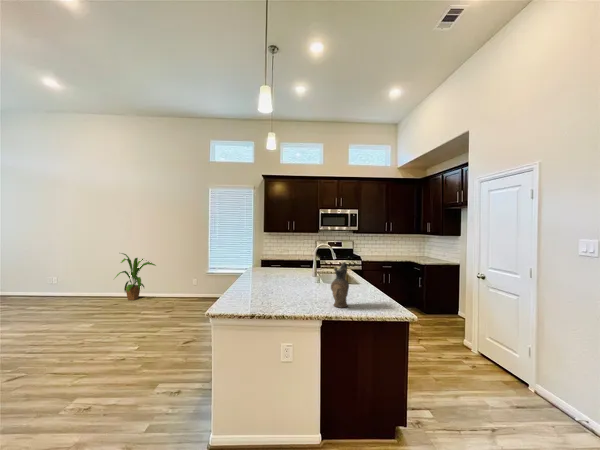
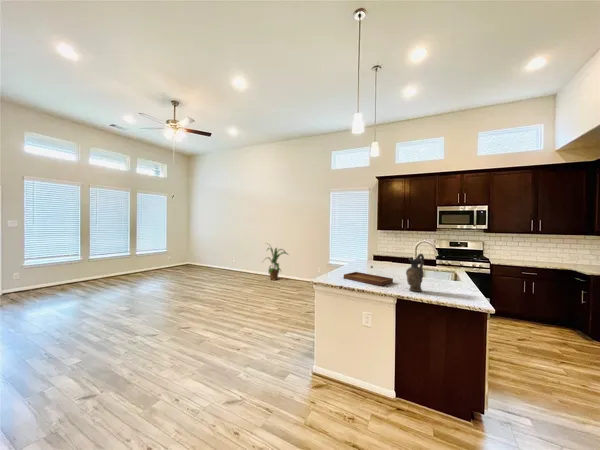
tray: none [250,280,310,306] -> present [344,266,393,286]

